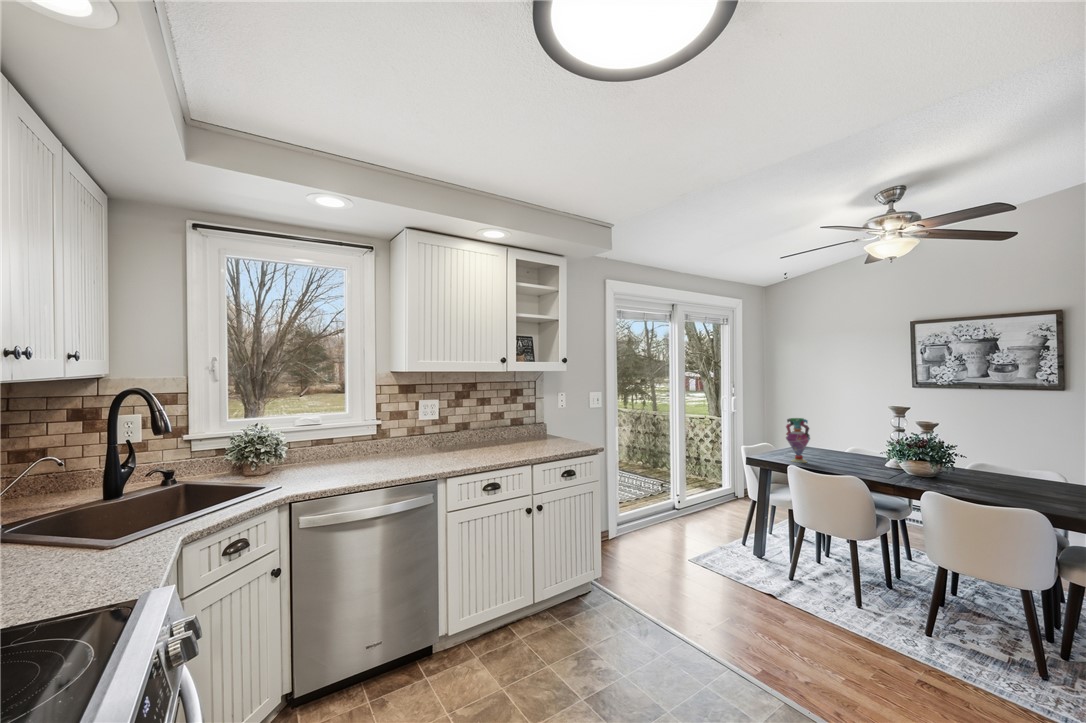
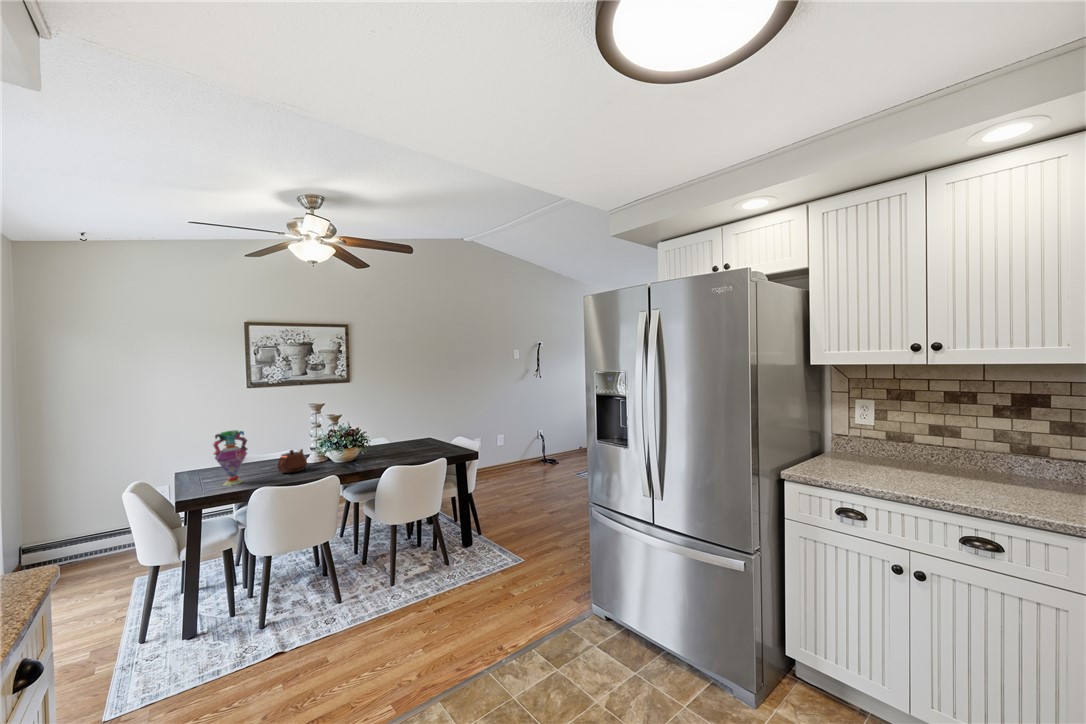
teapot: none [833,447,874,469] -> present [277,449,307,473]

